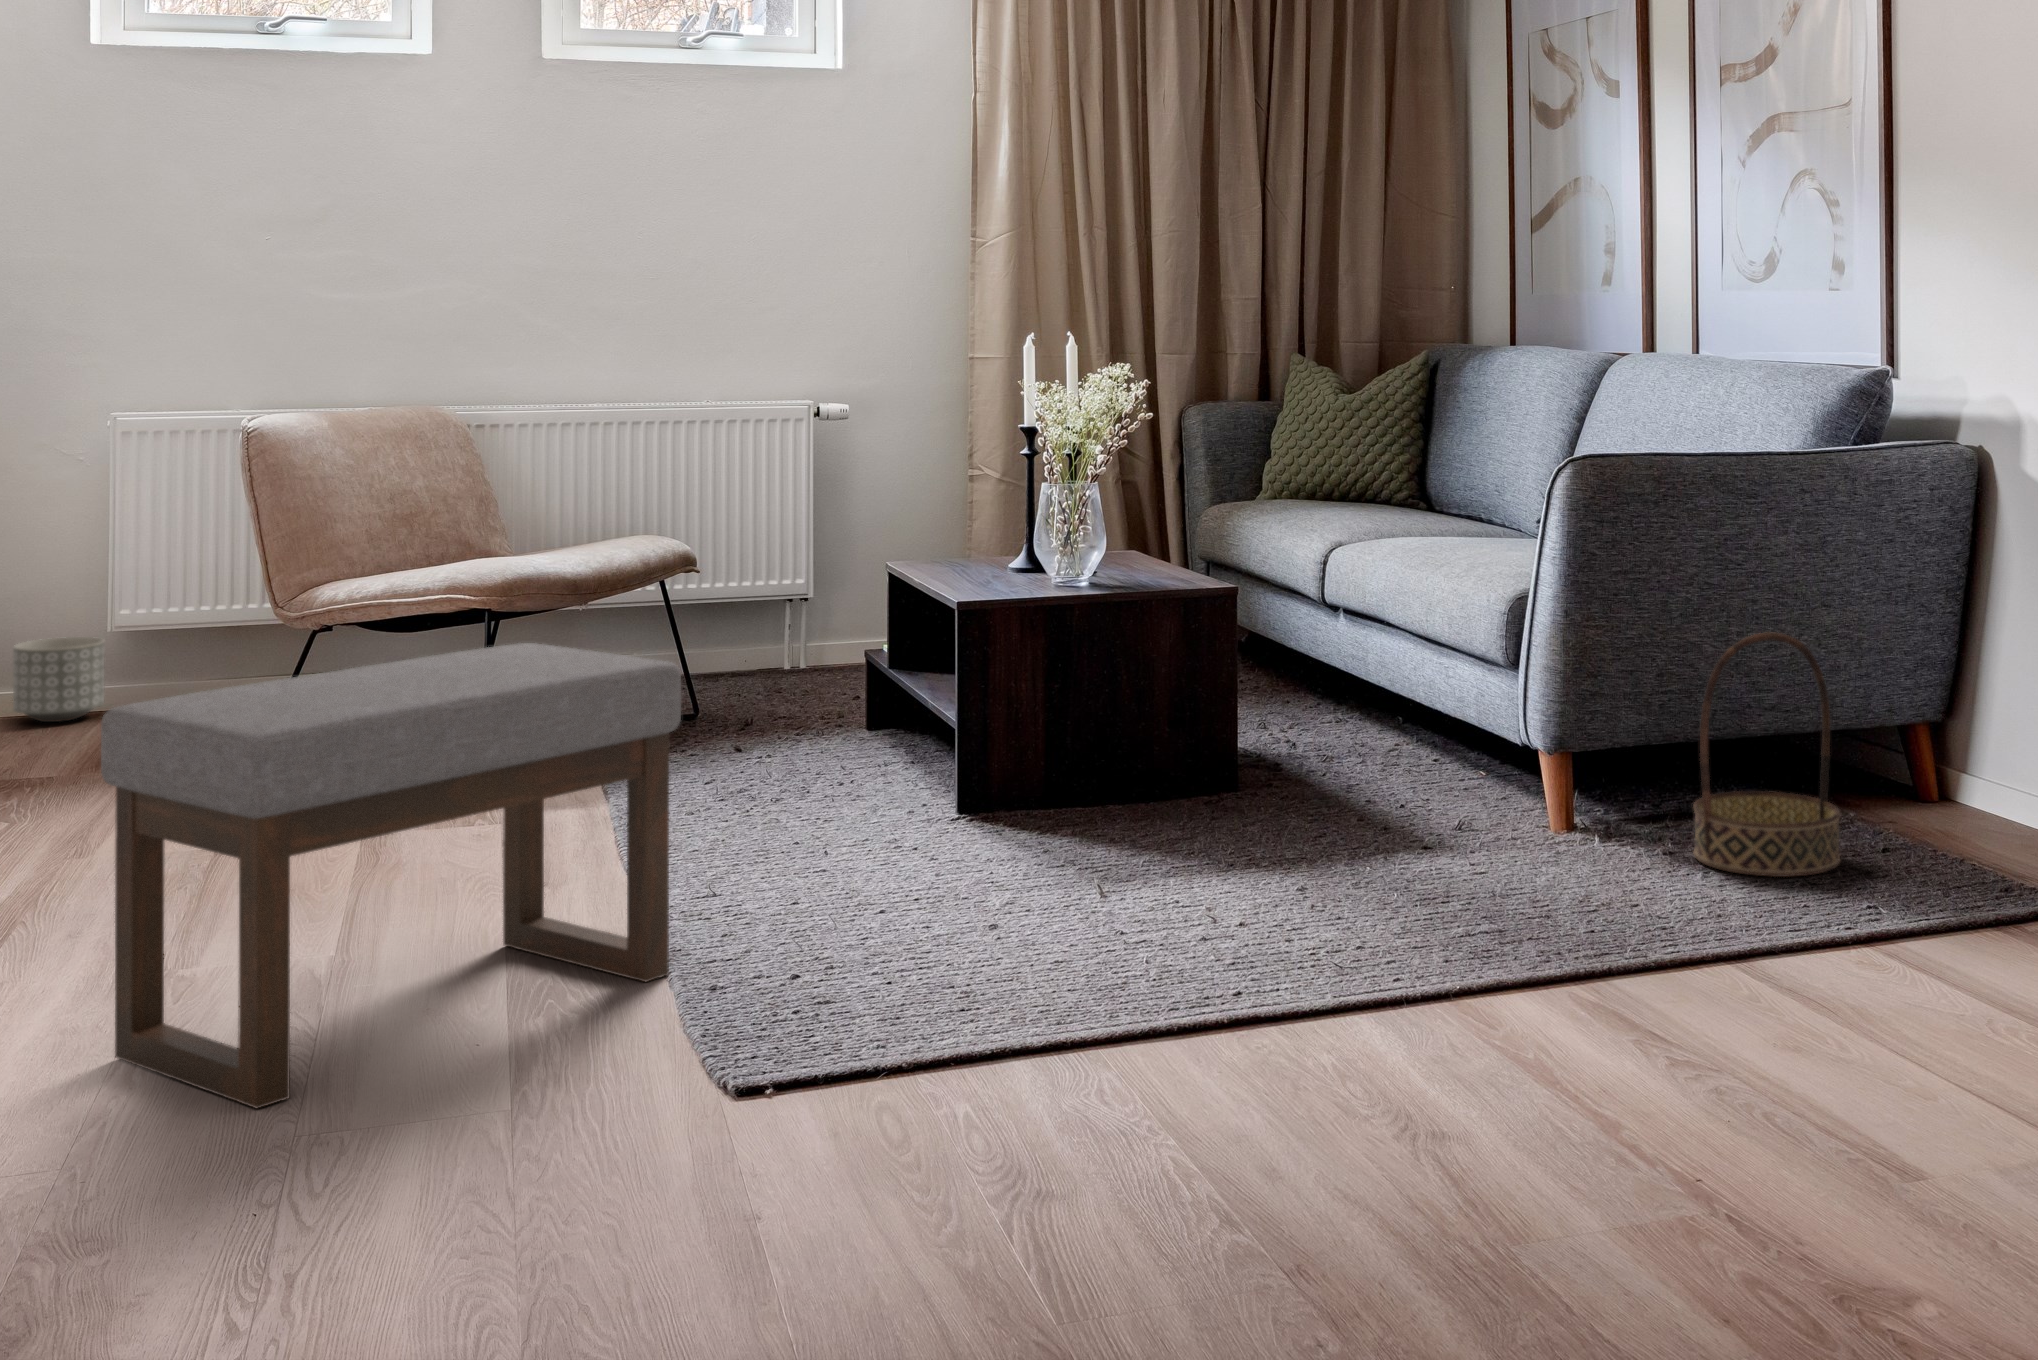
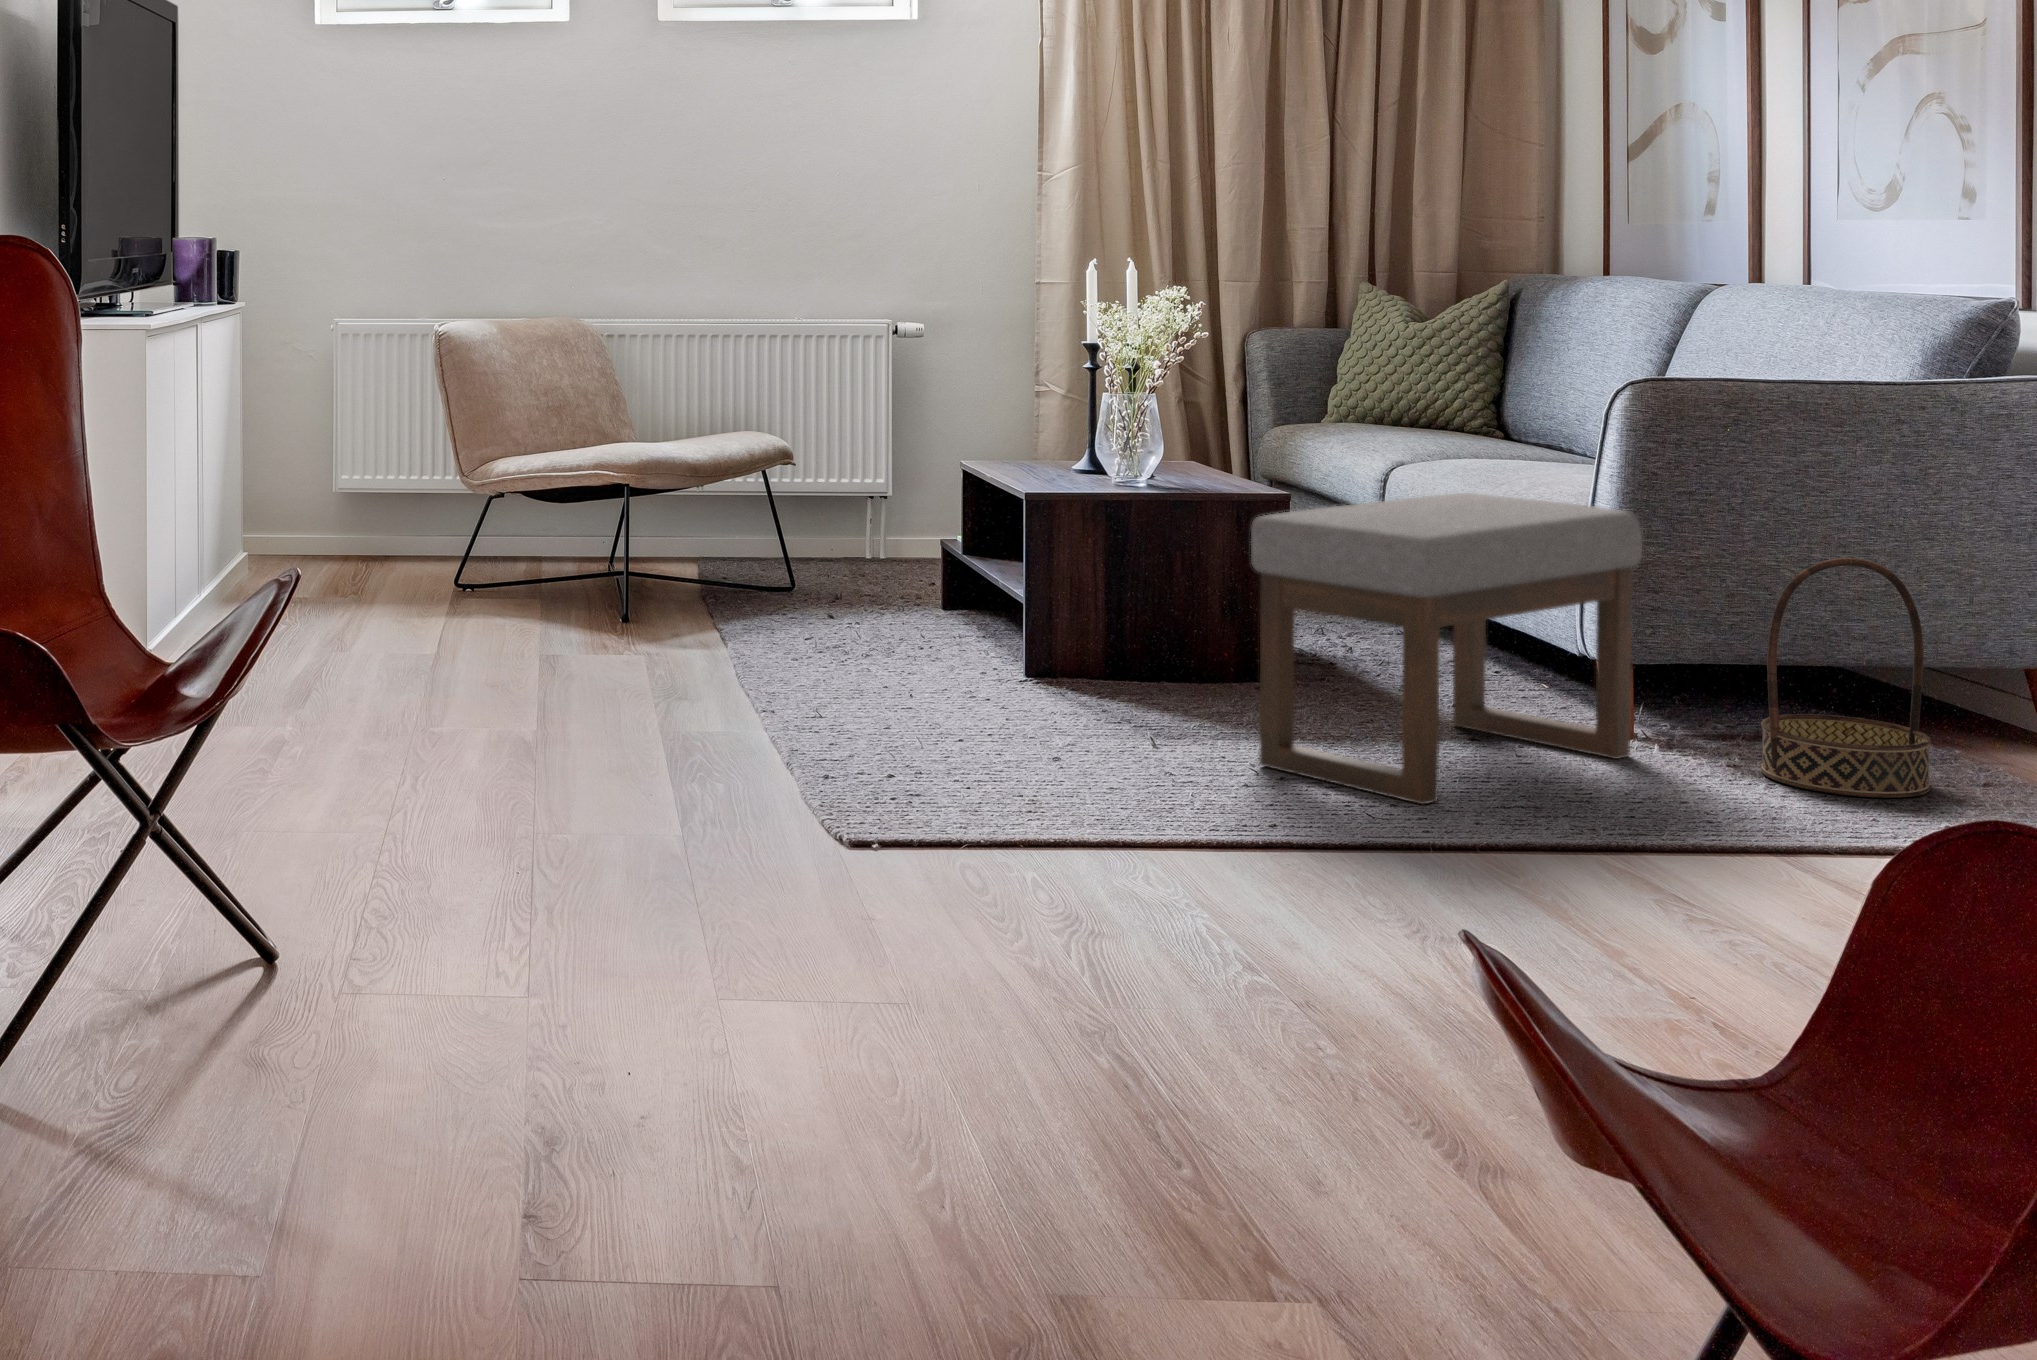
planter: present [13,637,105,722] -> none [274,494,337,559]
ottoman: present [101,643,681,1108] -> present [1251,493,1642,804]

